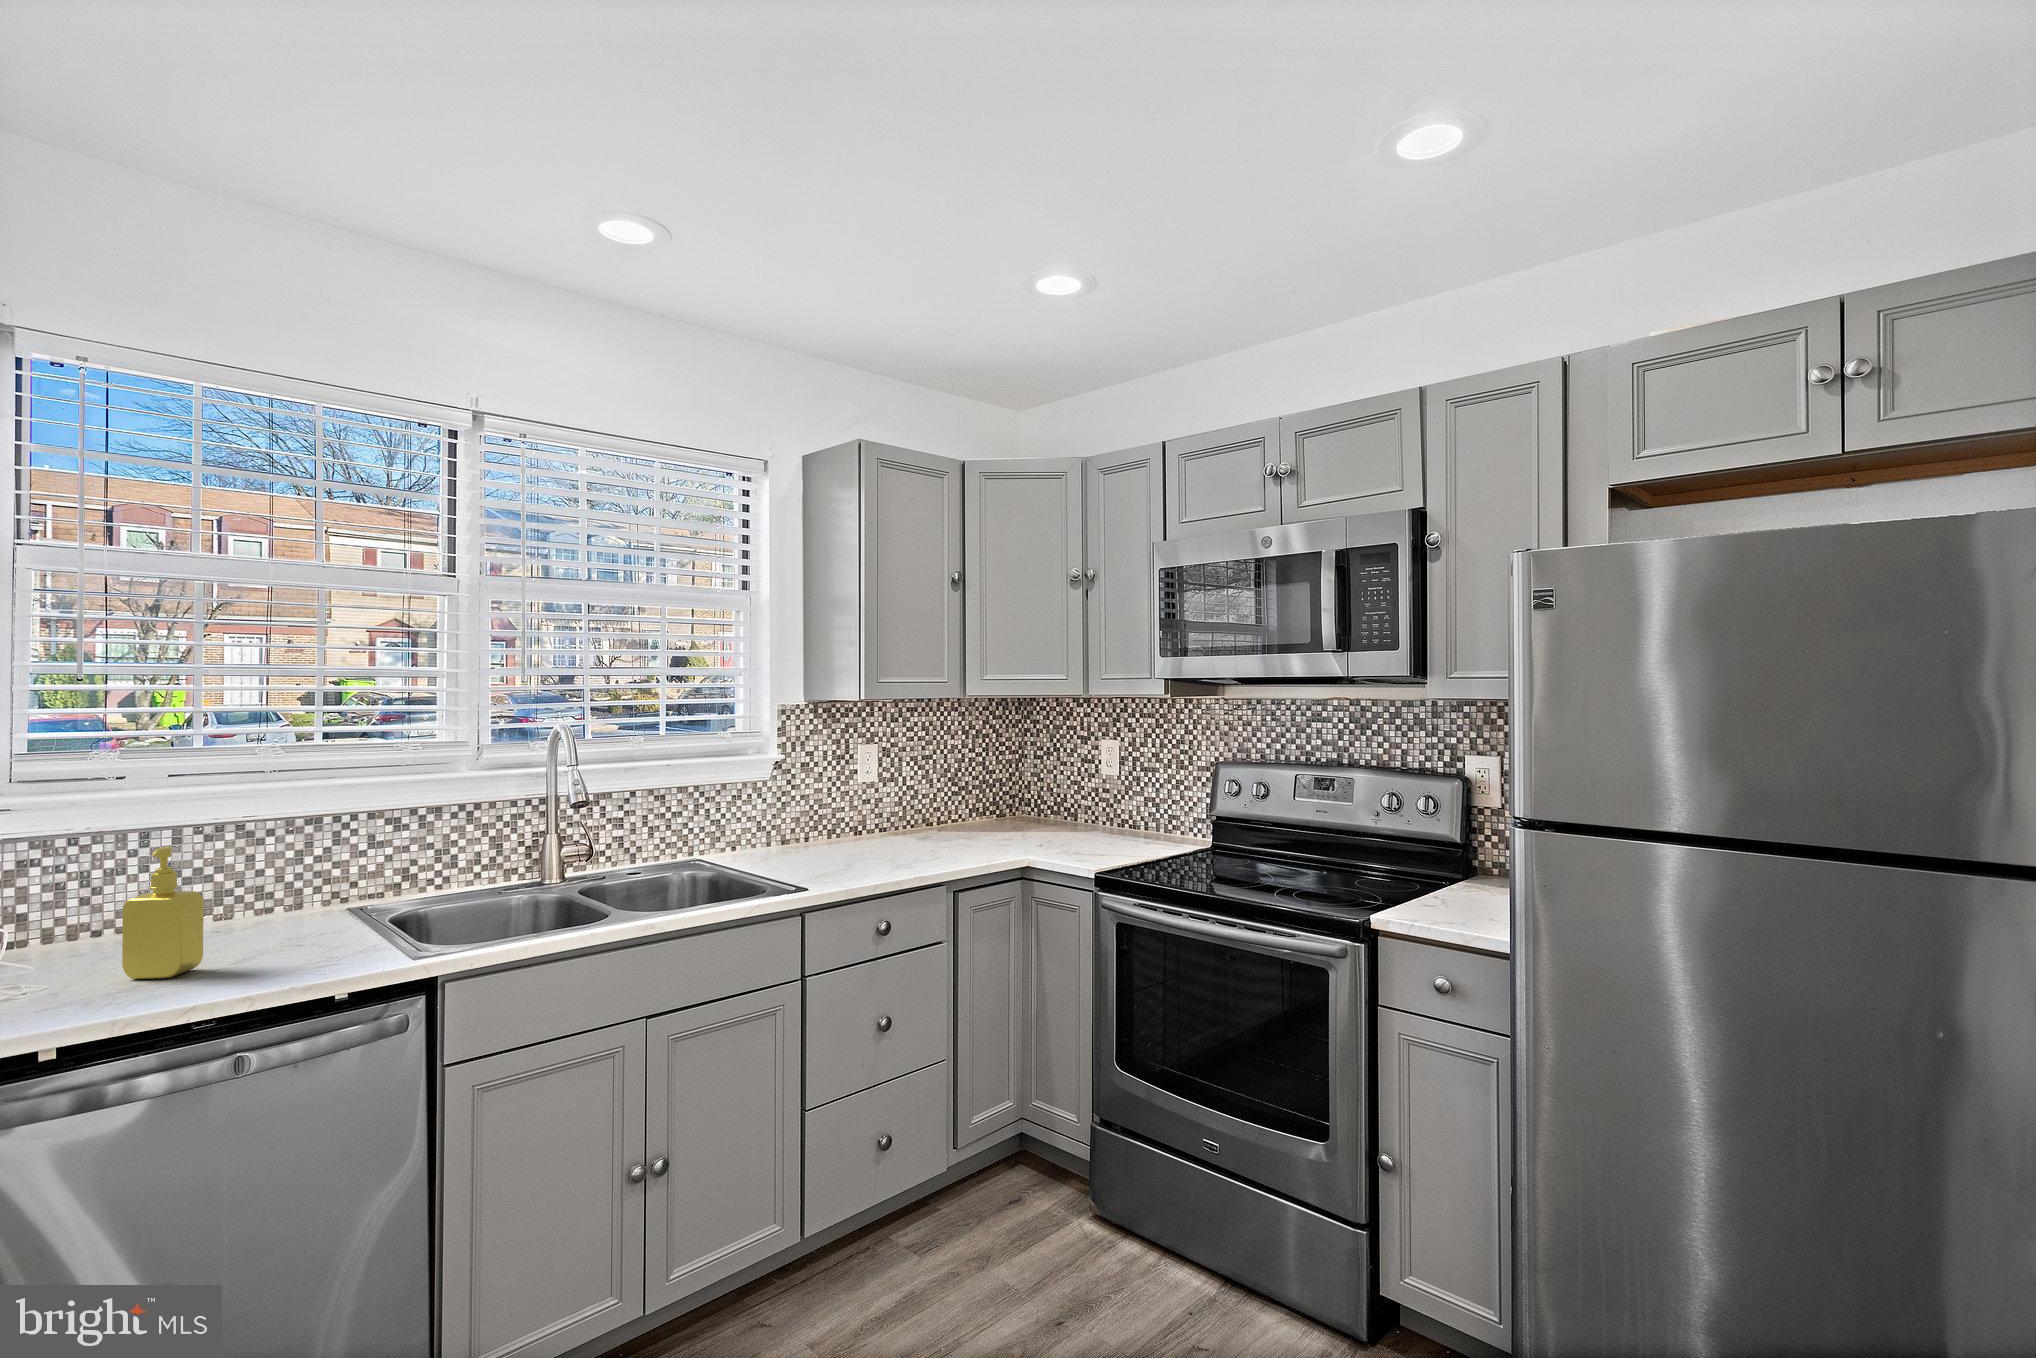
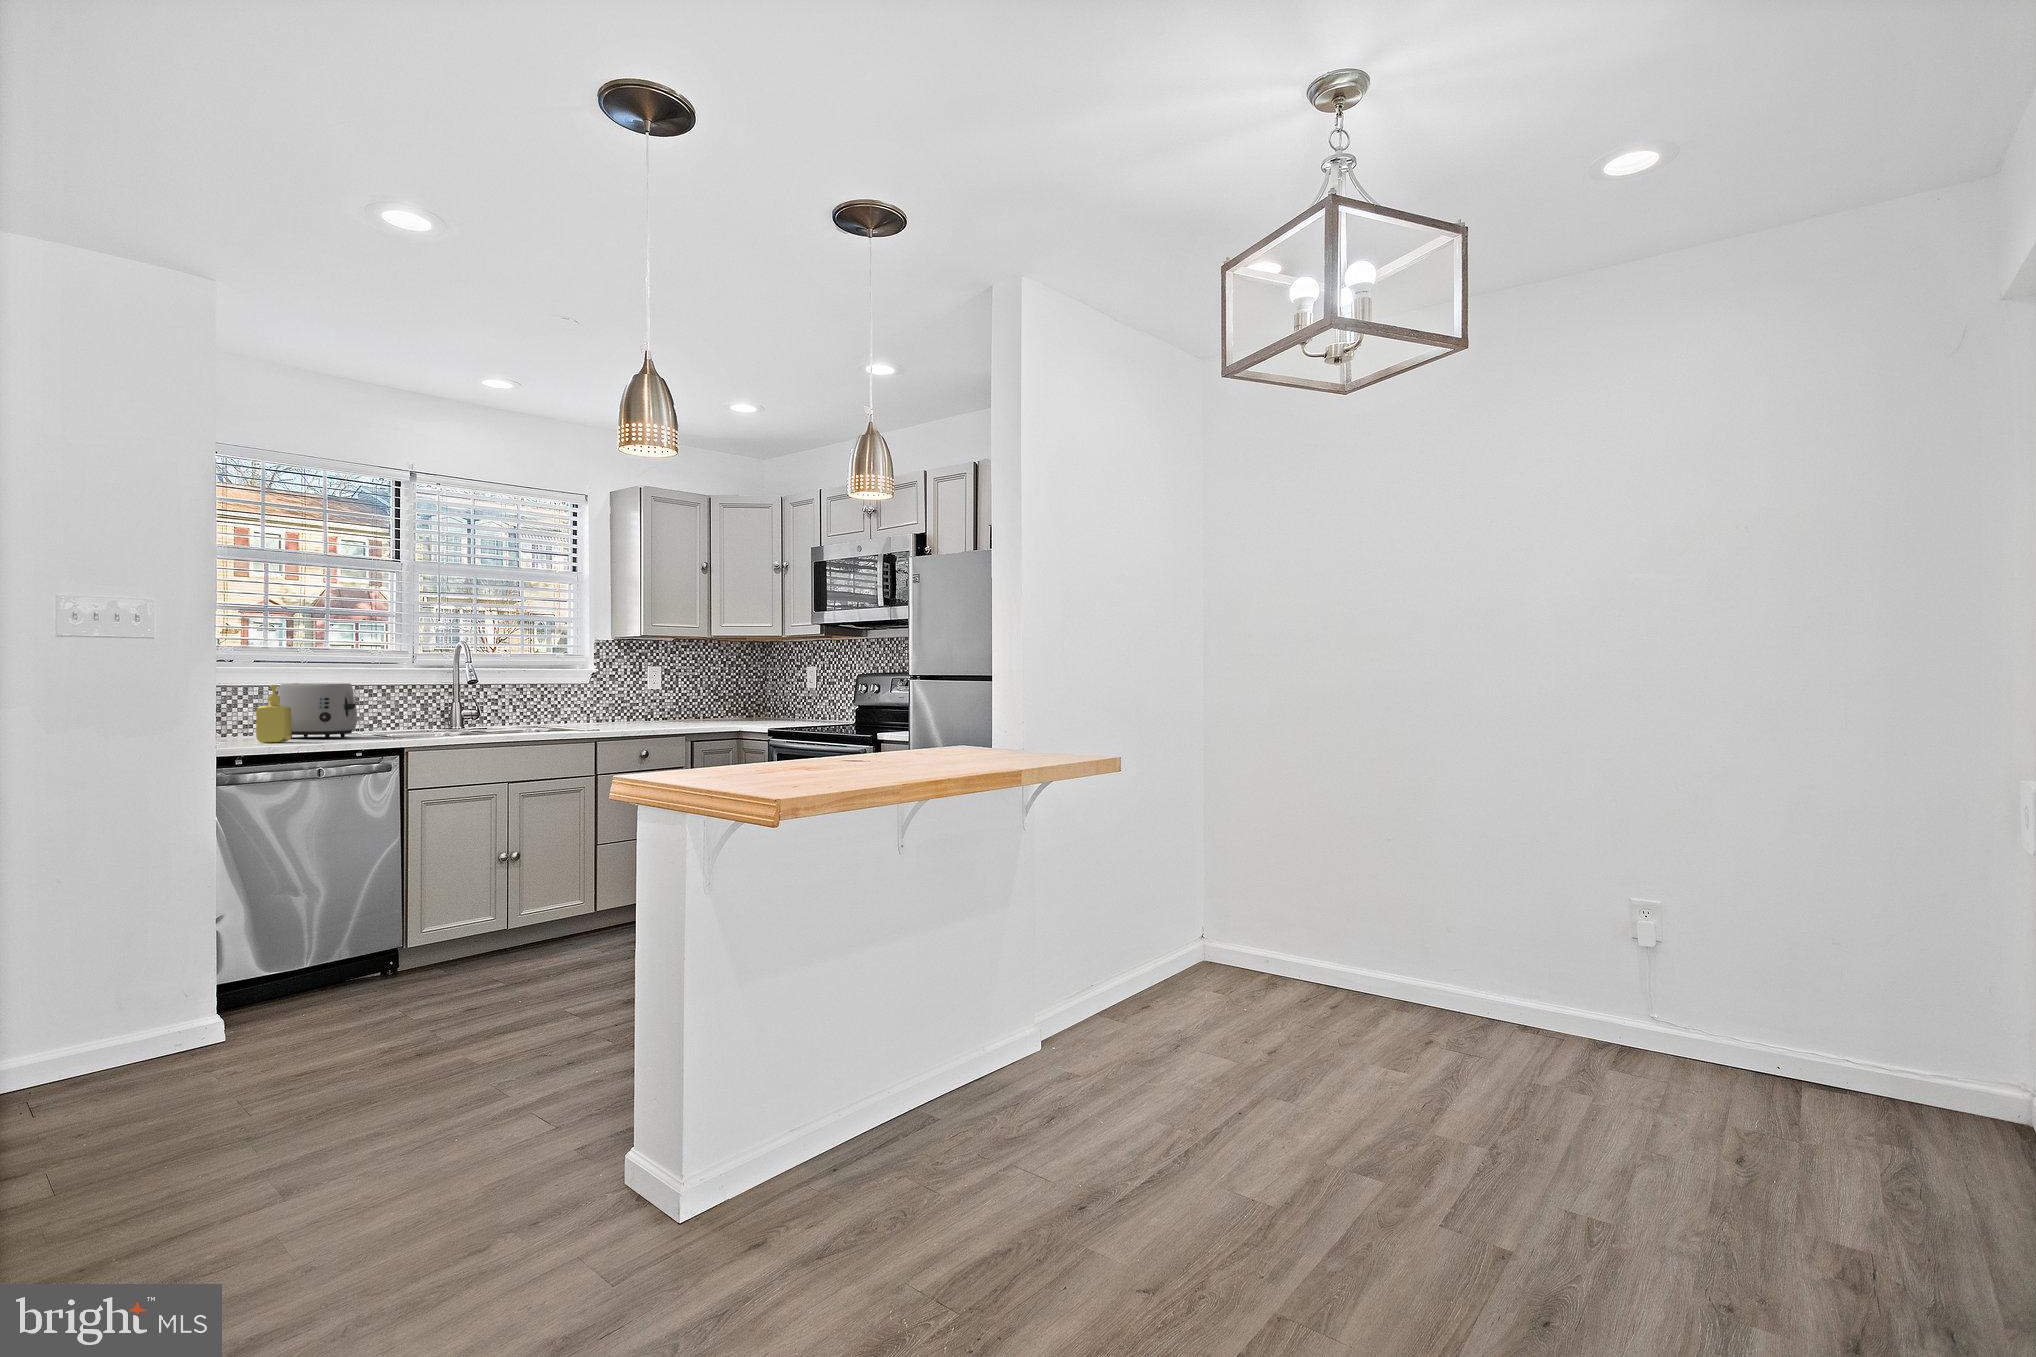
toaster: none [194,820,358,942] -> present [278,683,357,738]

